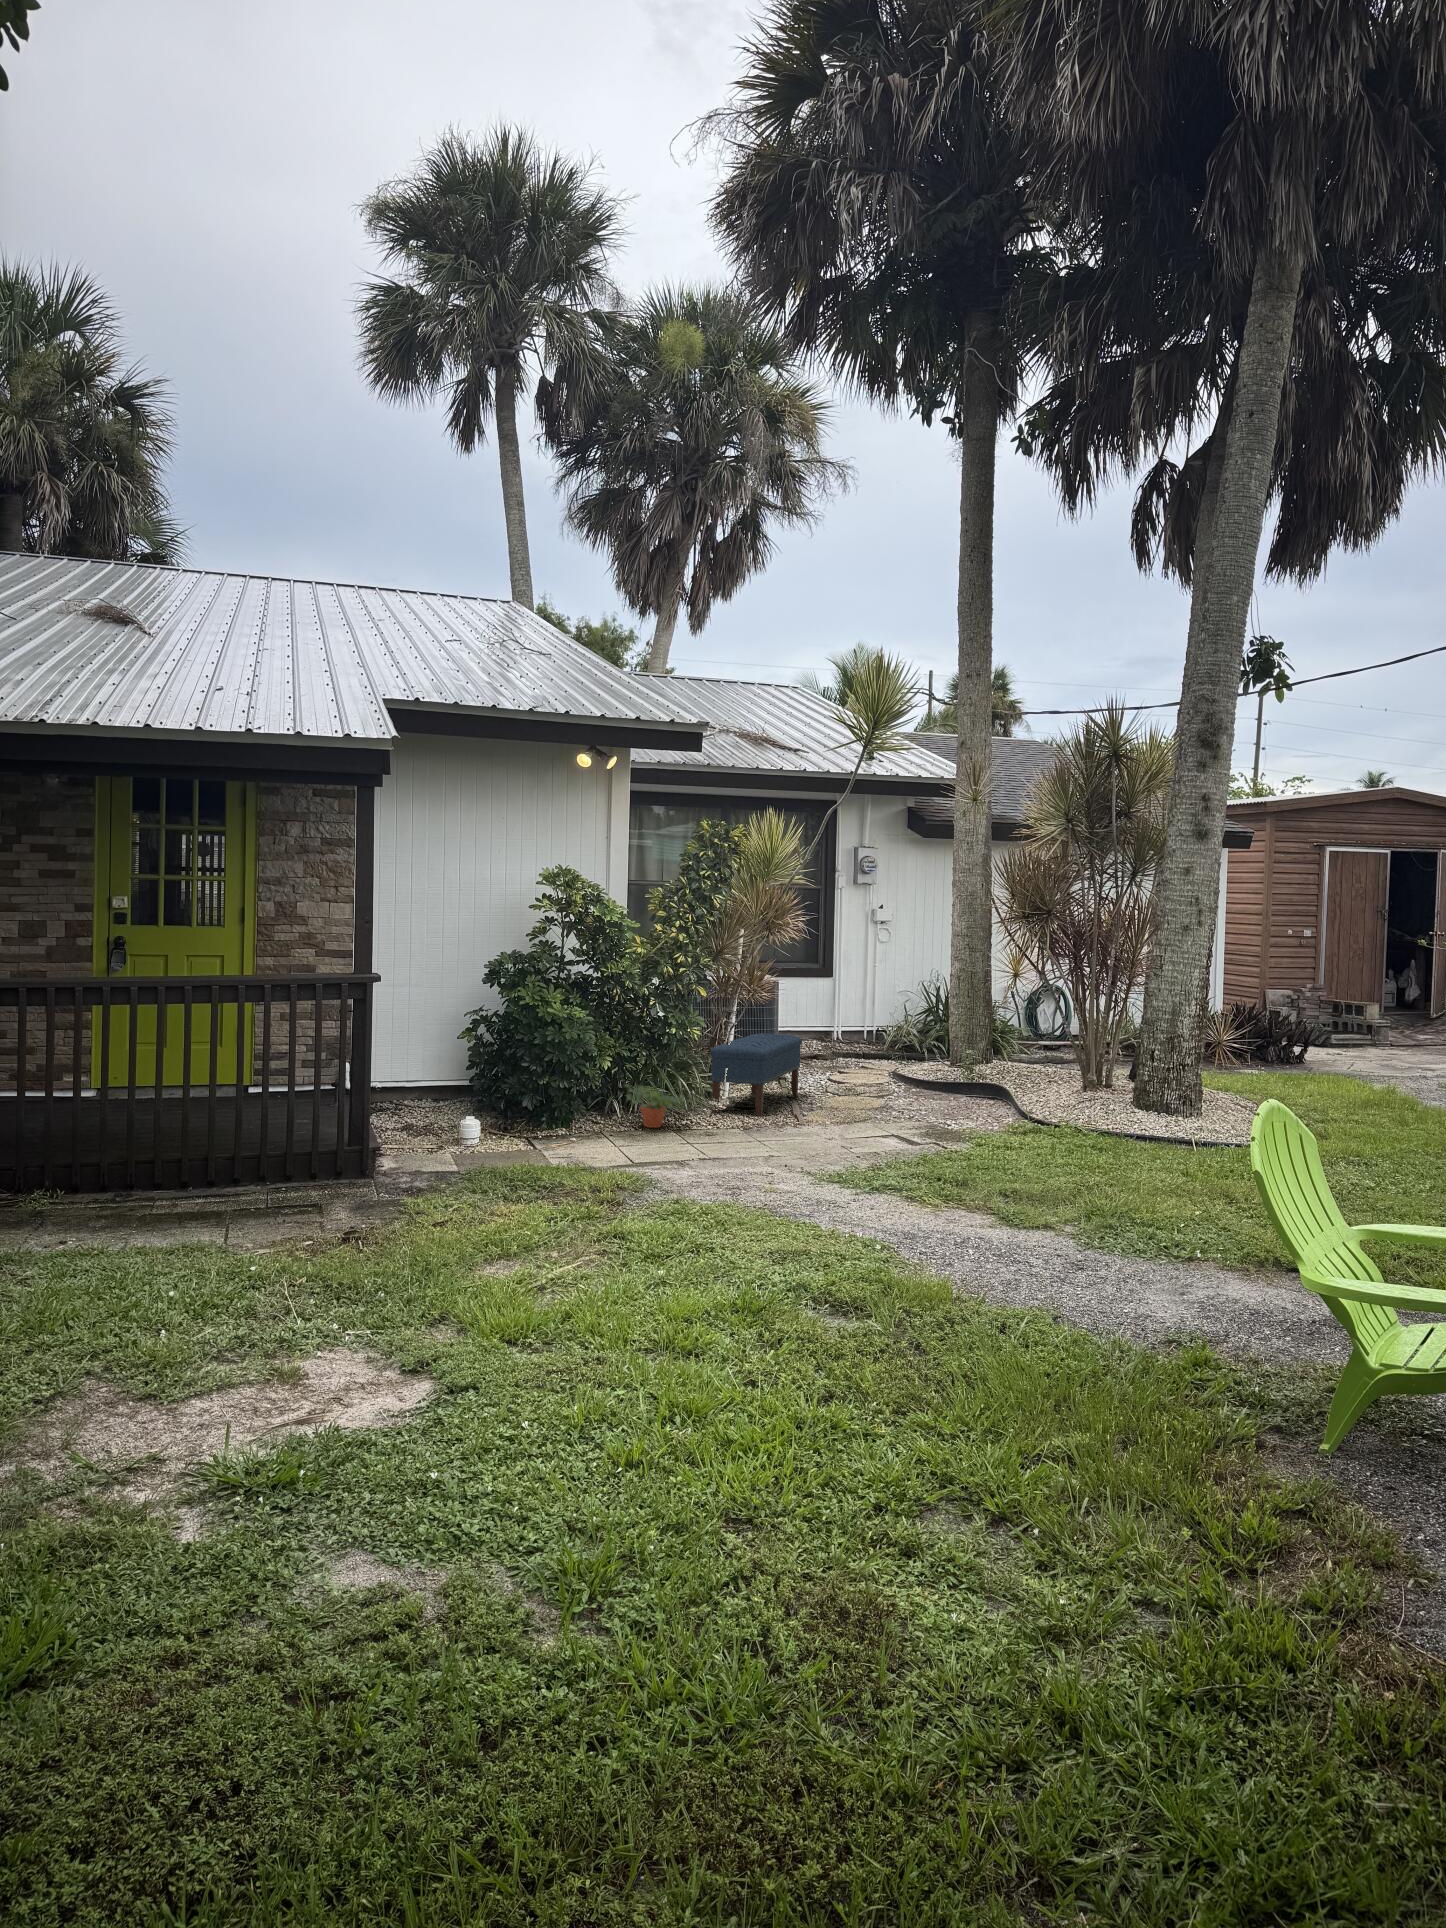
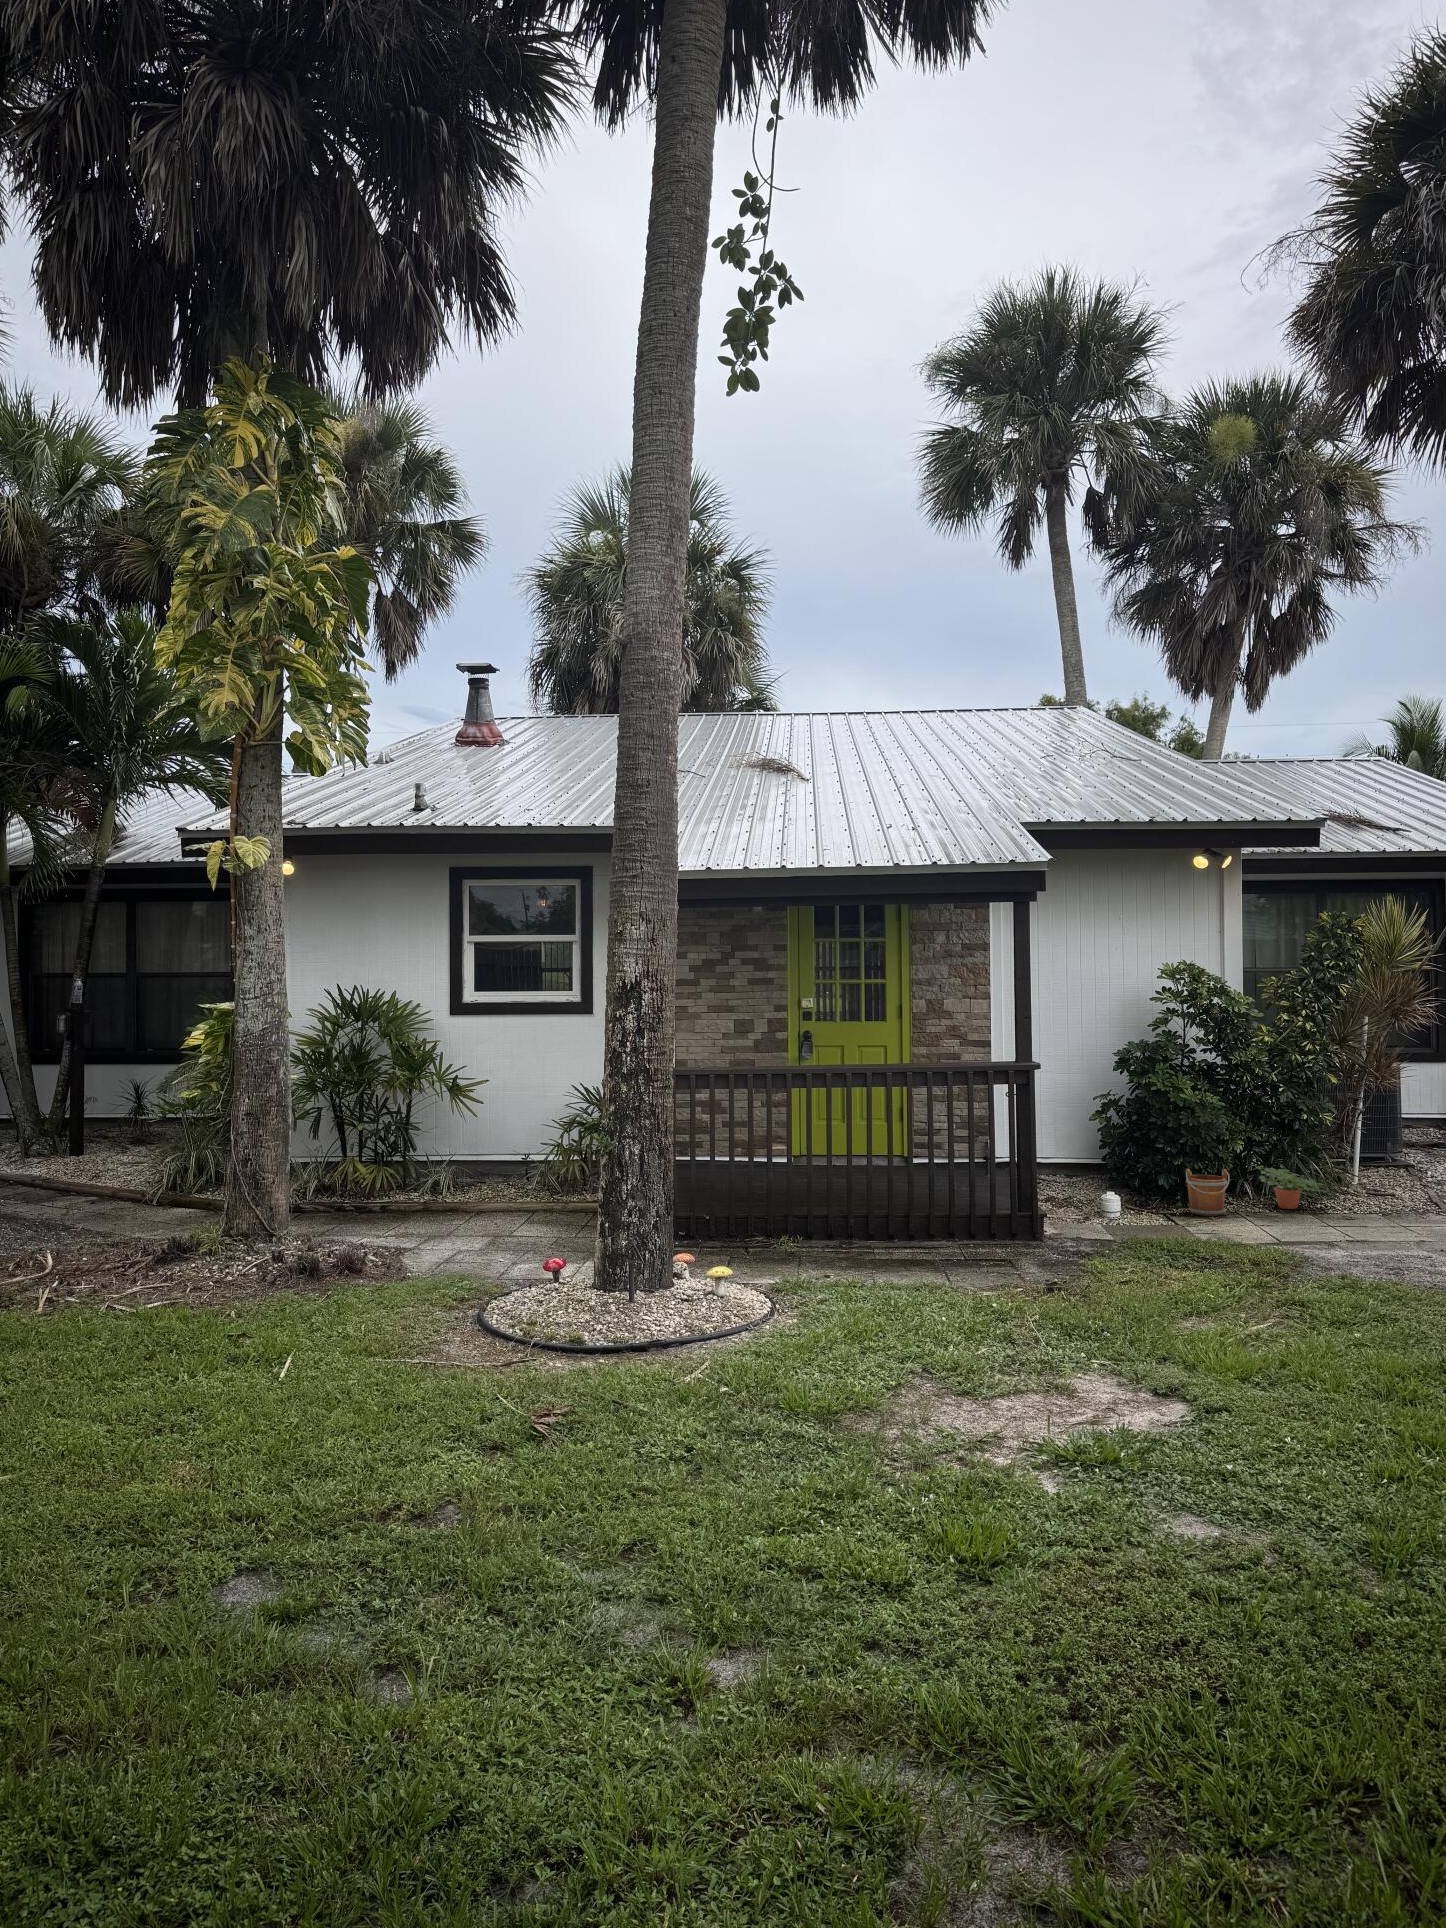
bench: present [710,1033,802,1116] -> none [1339,1119,1433,1202]
bucket: none [547,1088,592,1139] -> present [1186,1169,1229,1216]

